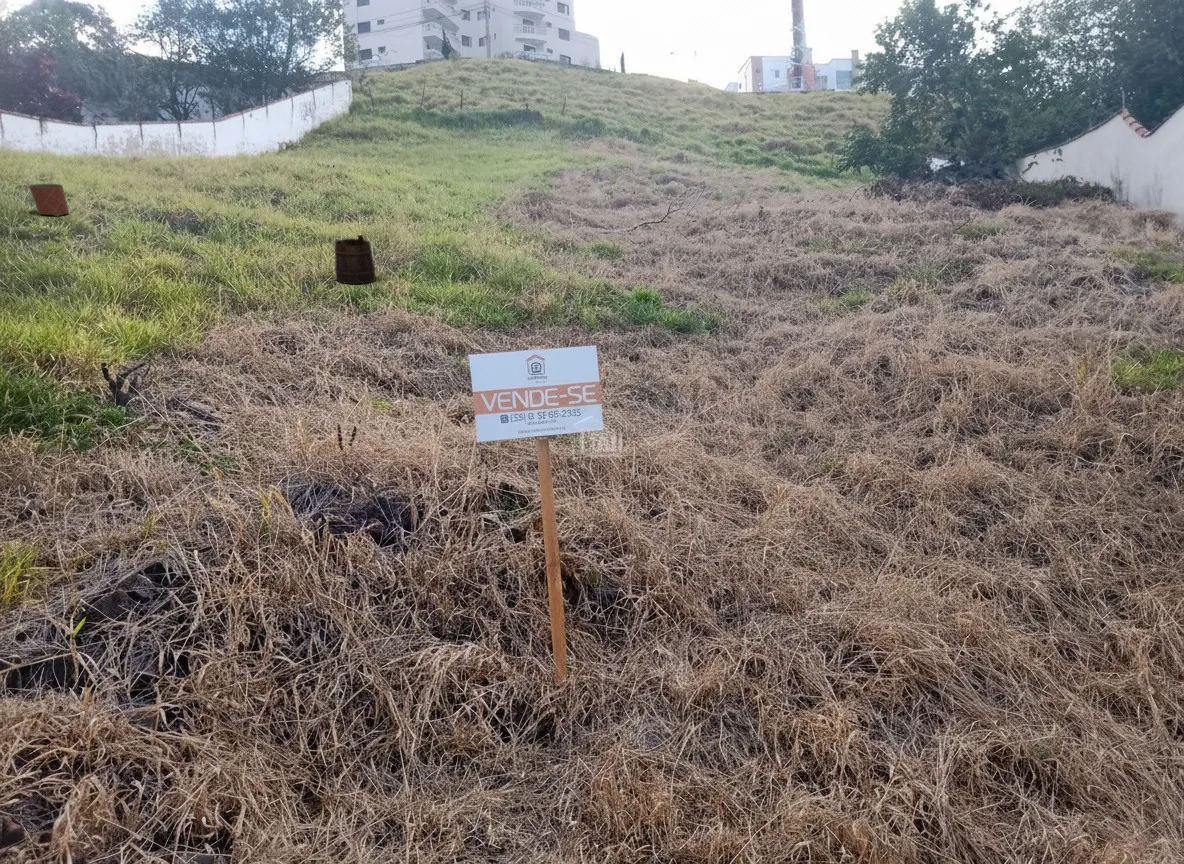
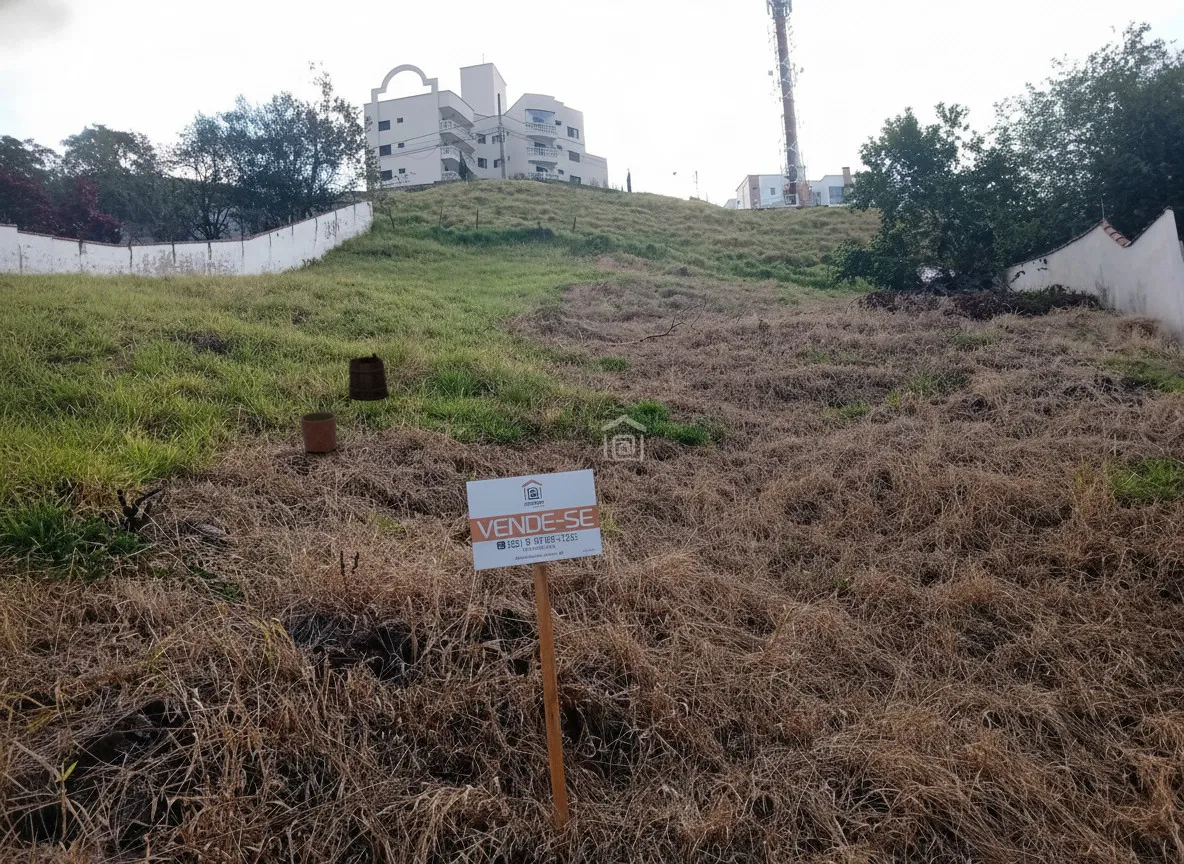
planter: present [29,184,69,216] -> present [300,412,337,453]

